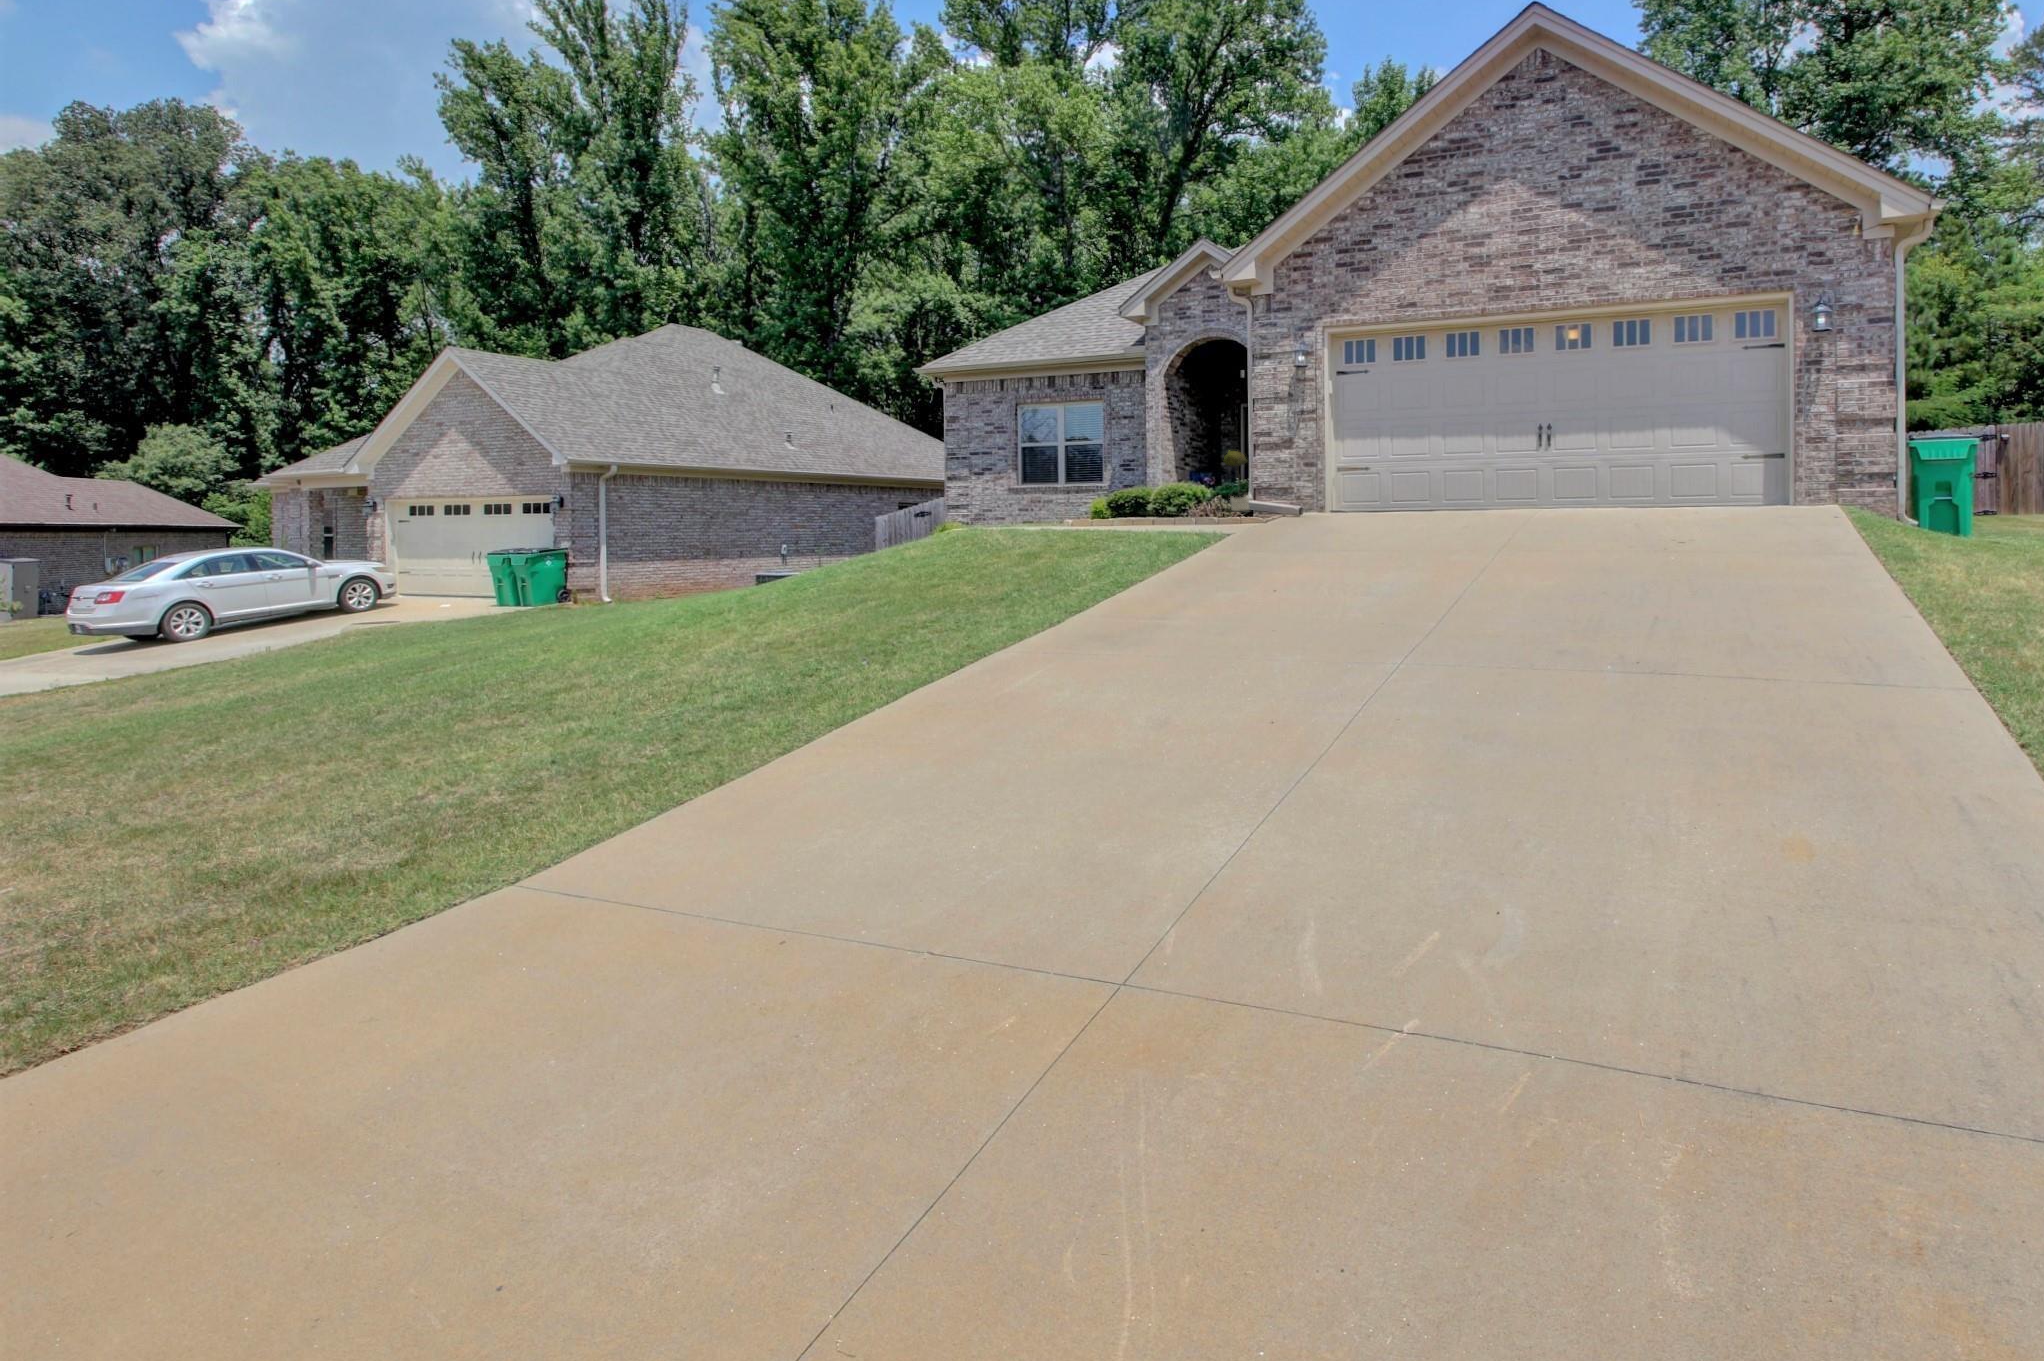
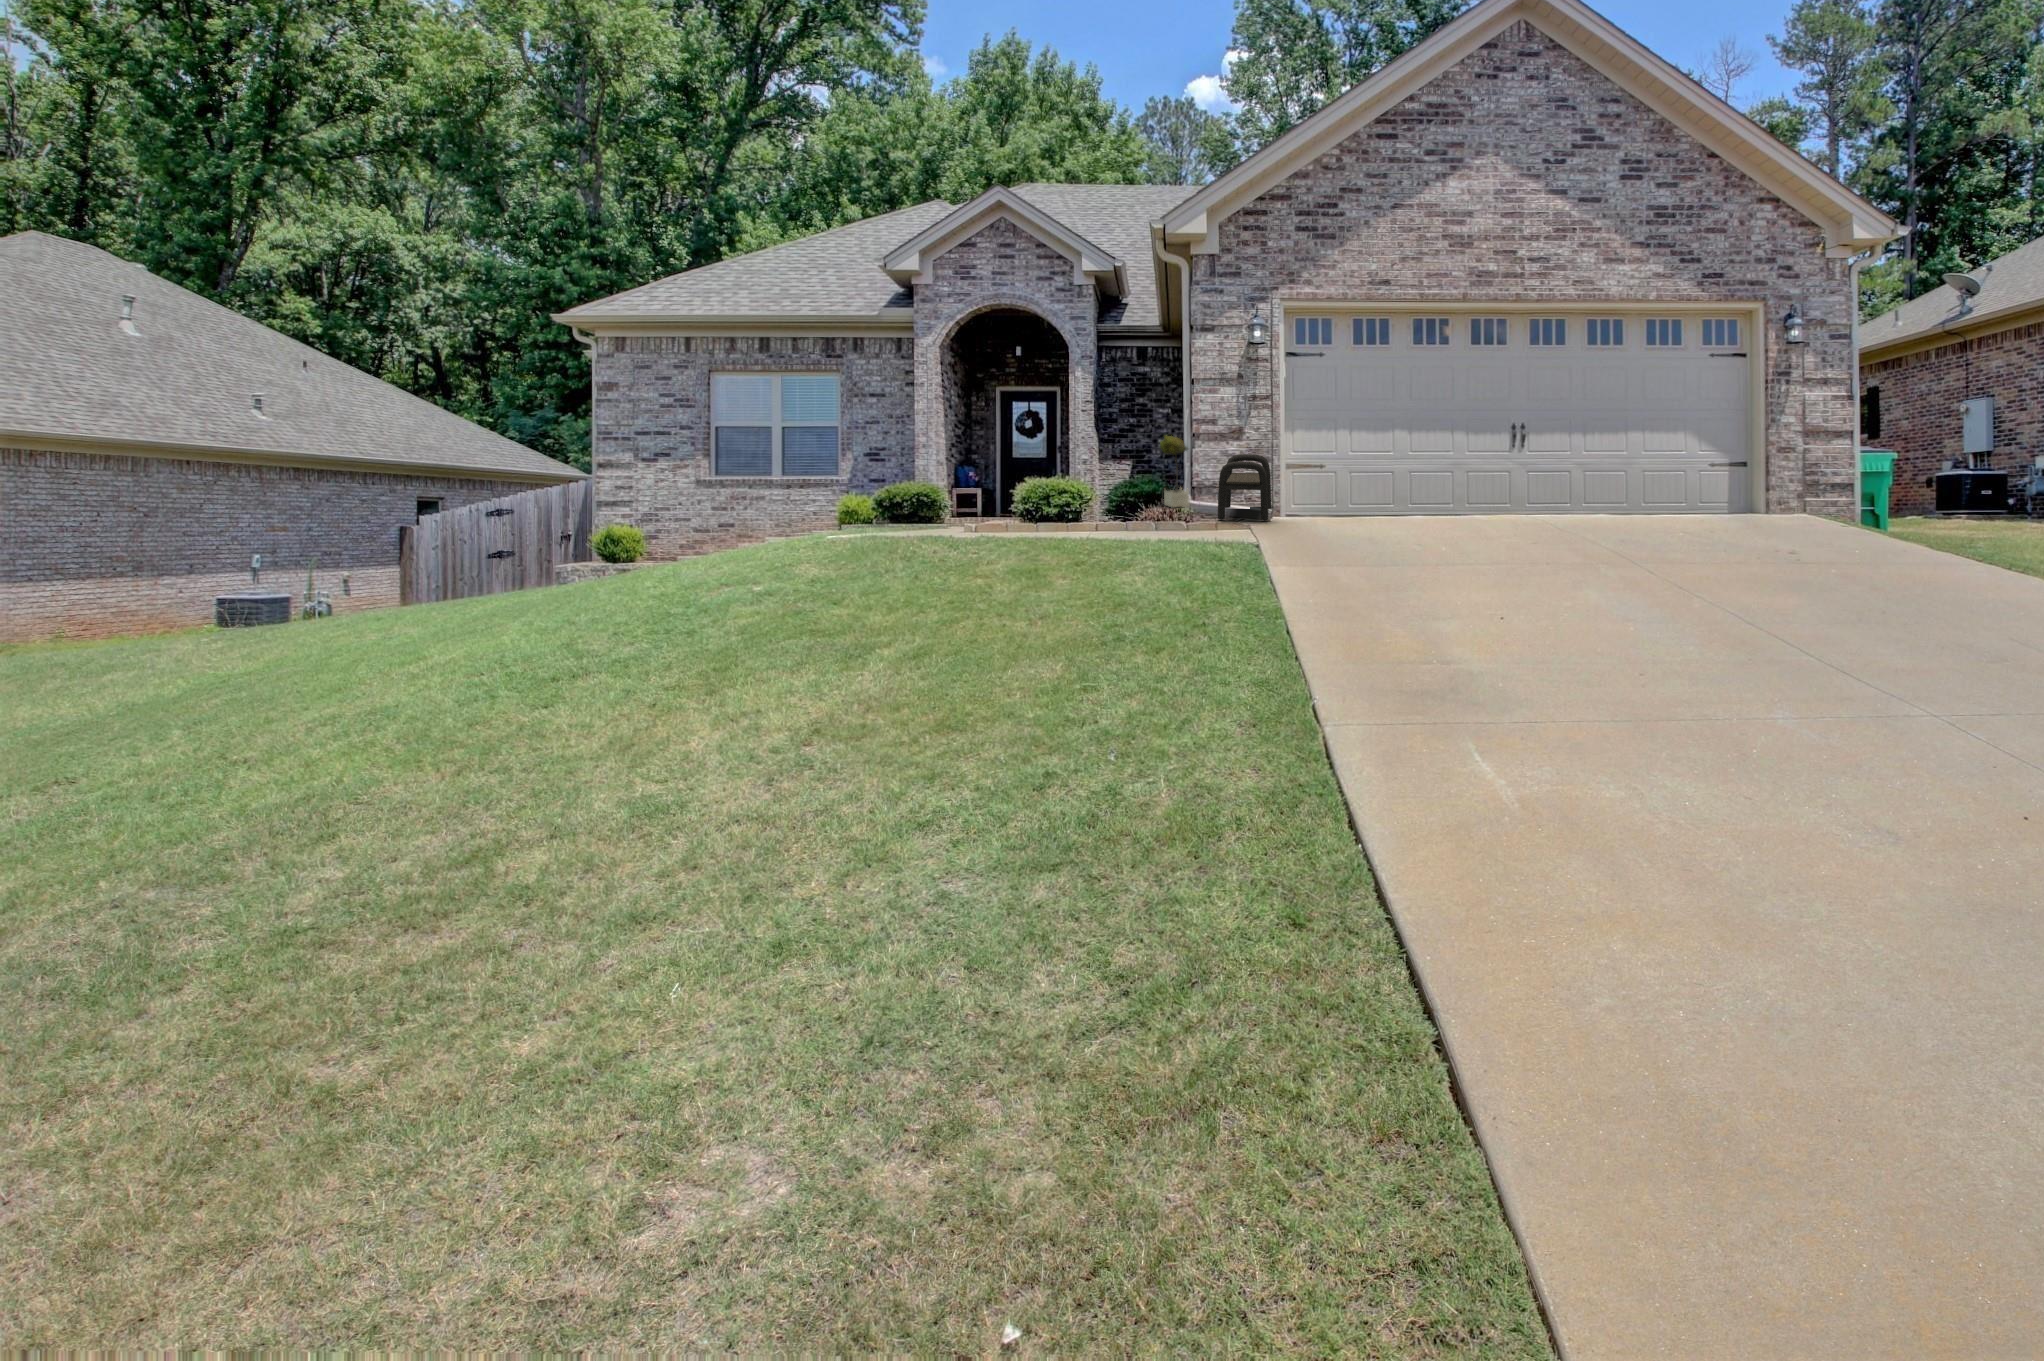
bench: none [1255,463,1316,519] -> present [1218,454,1271,520]

